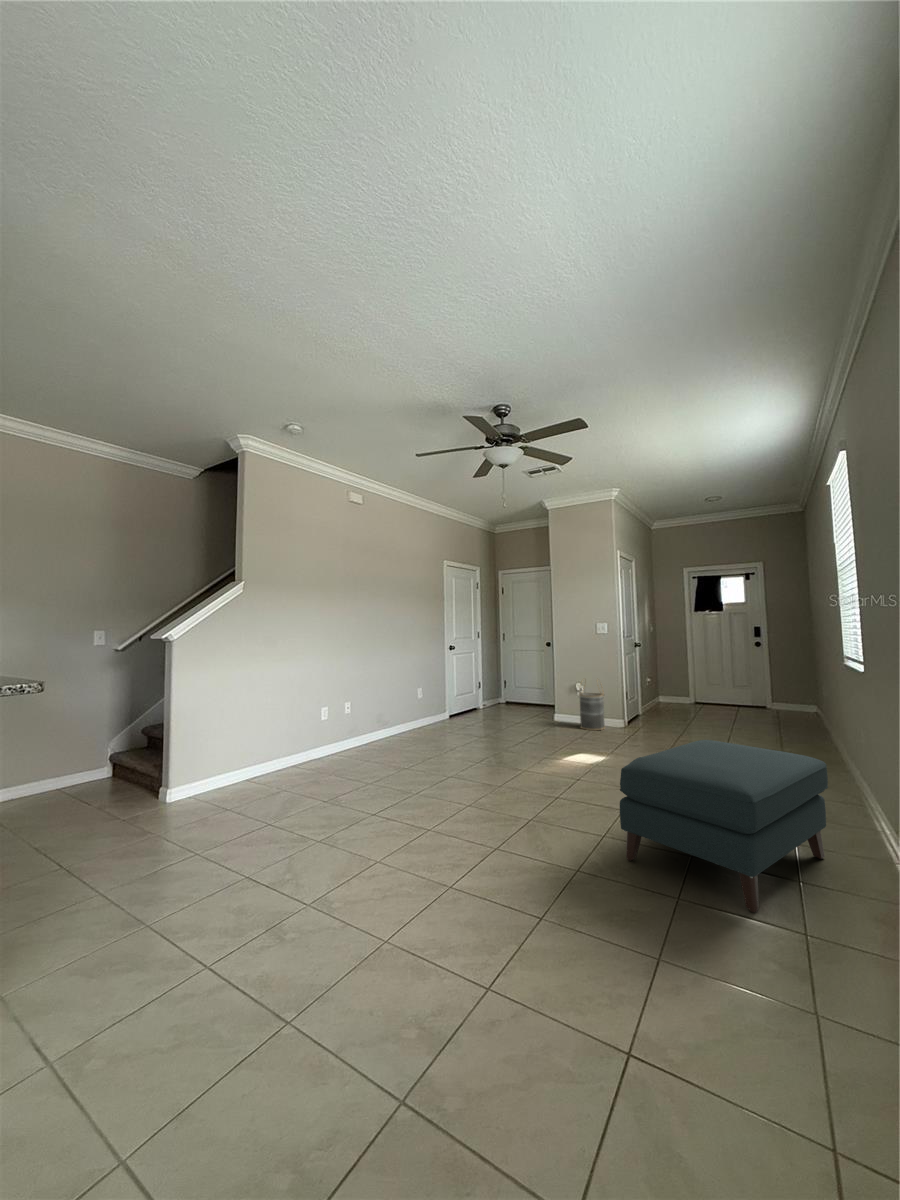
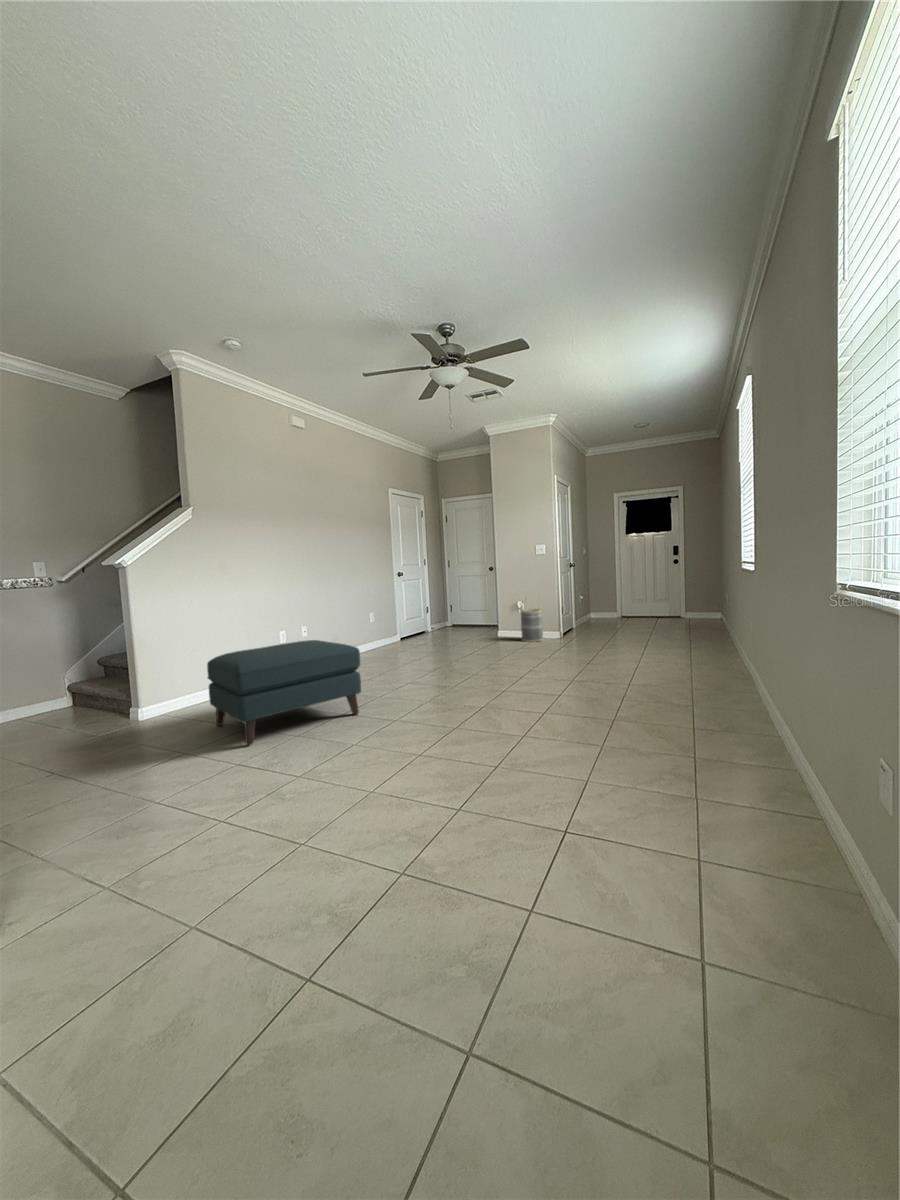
ottoman: present [620,740,828,912] -> present [207,640,361,745]

